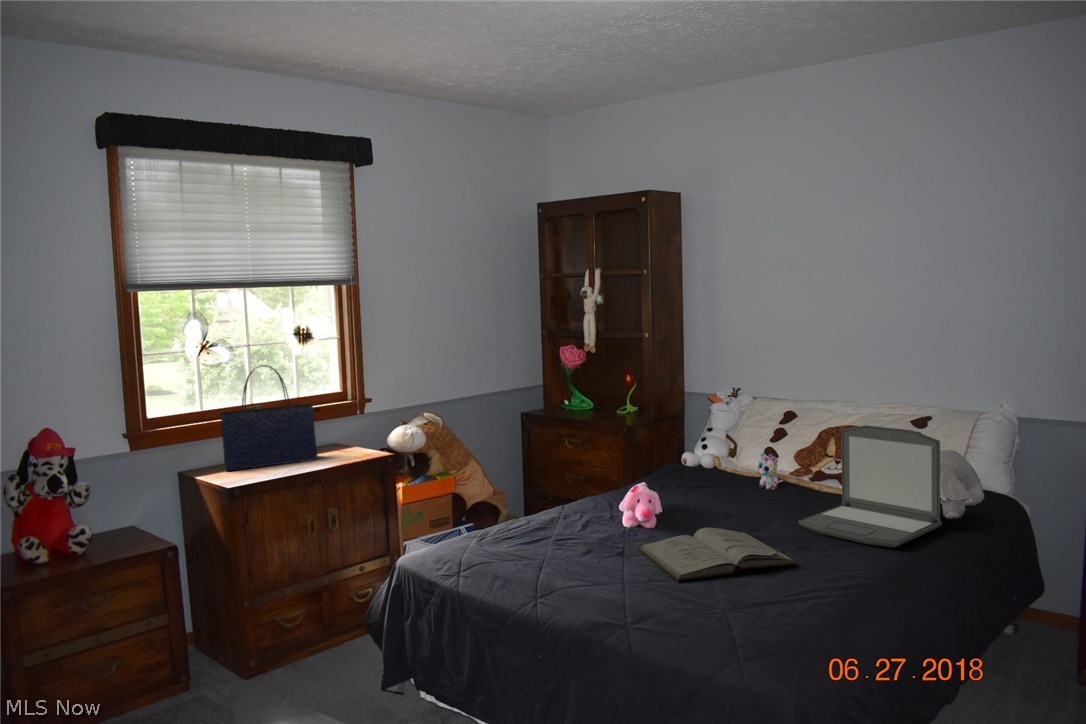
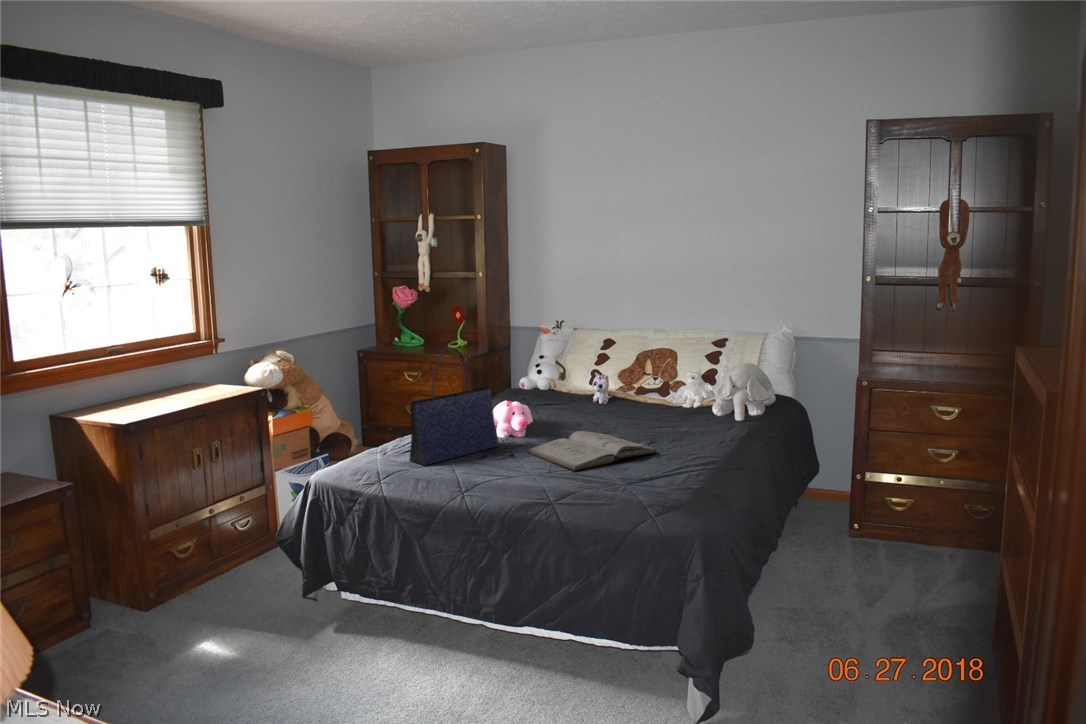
tote bag: present [221,365,320,471] -> present [409,348,499,465]
laptop: present [799,425,942,548] -> none [643,344,748,436]

